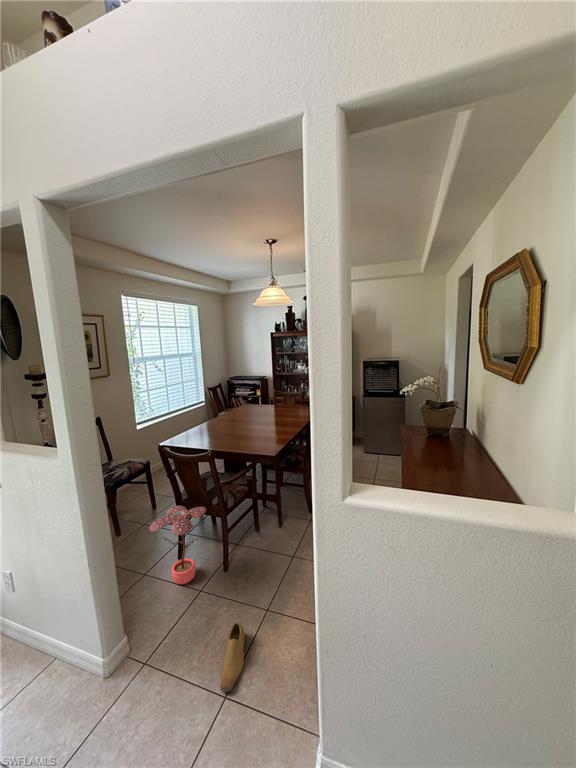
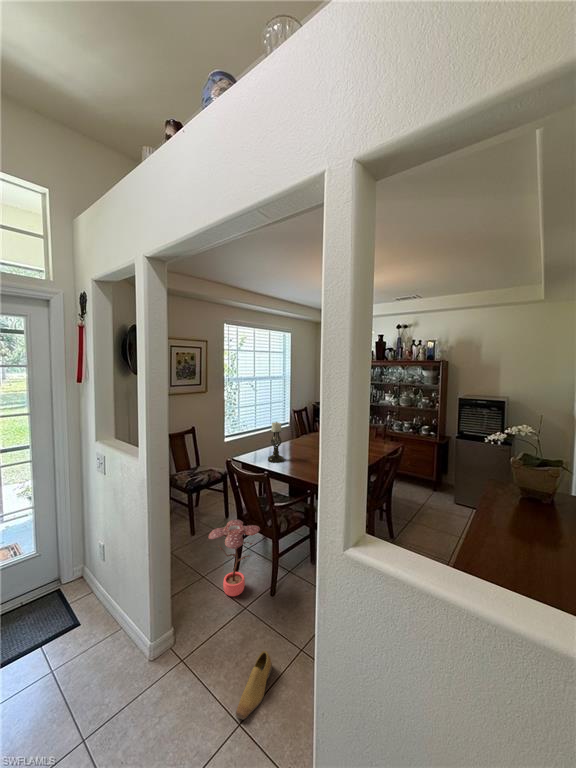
candle holder: none [197,398,216,441] -> present [268,422,284,463]

